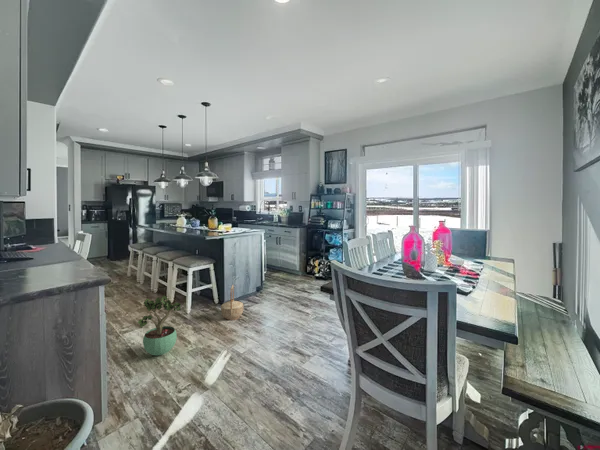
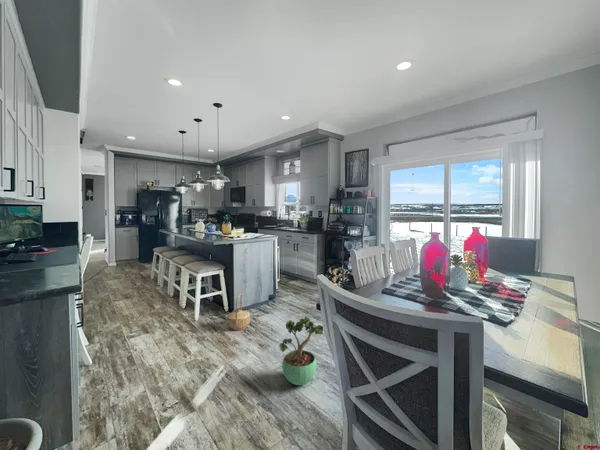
potted plant: present [138,295,181,355] -> present [279,317,323,385]

